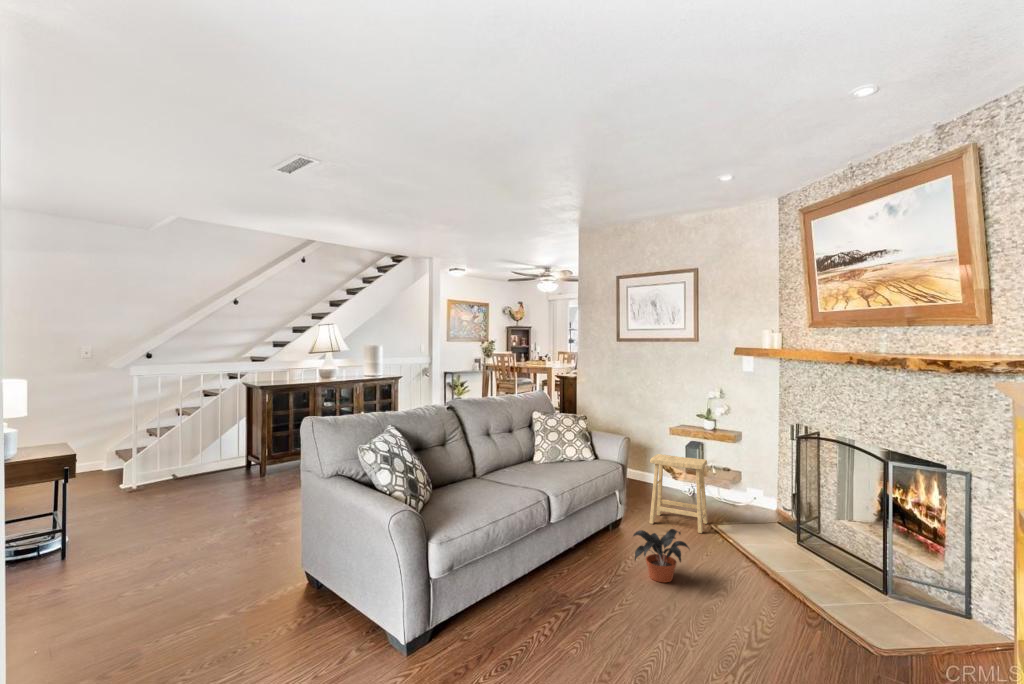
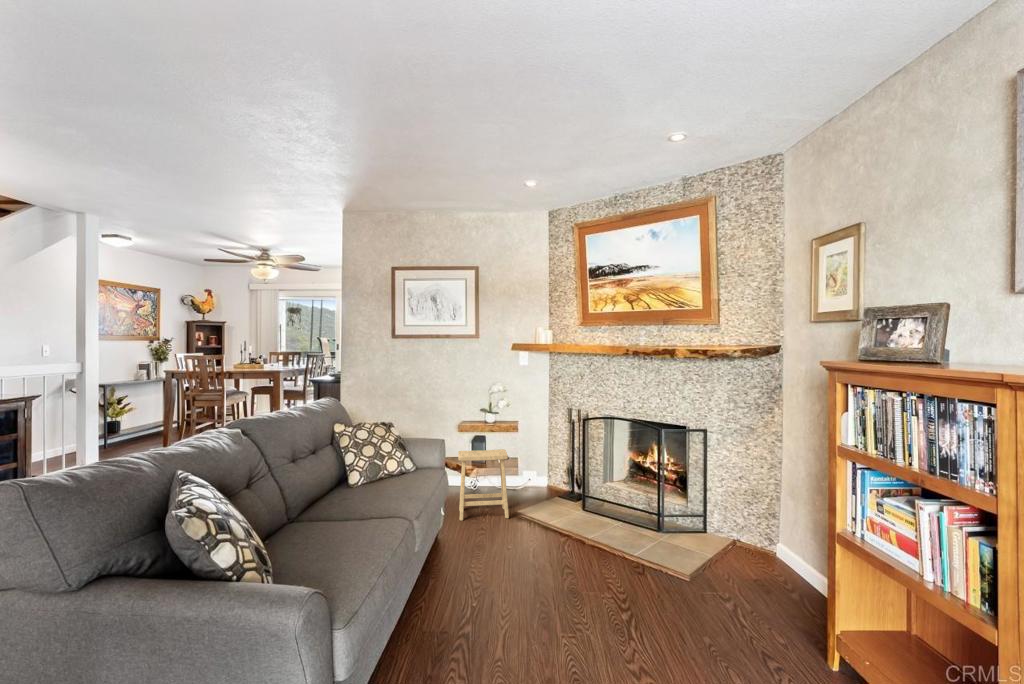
potted plant: present [633,529,689,583] -> none [478,519,532,571]

